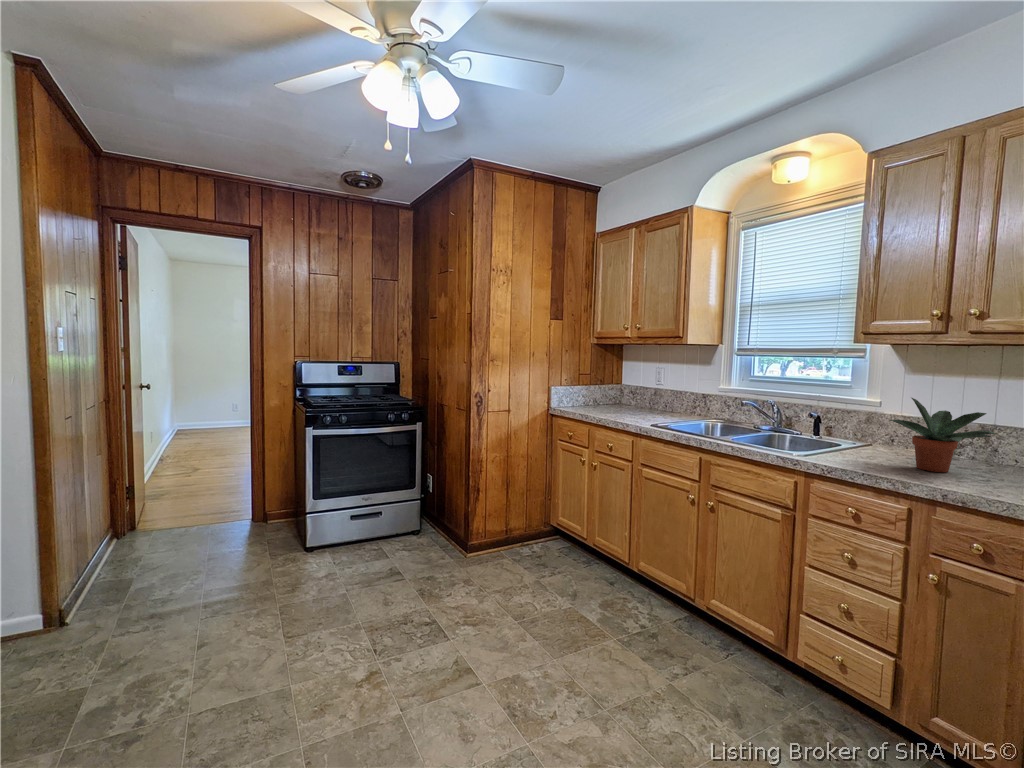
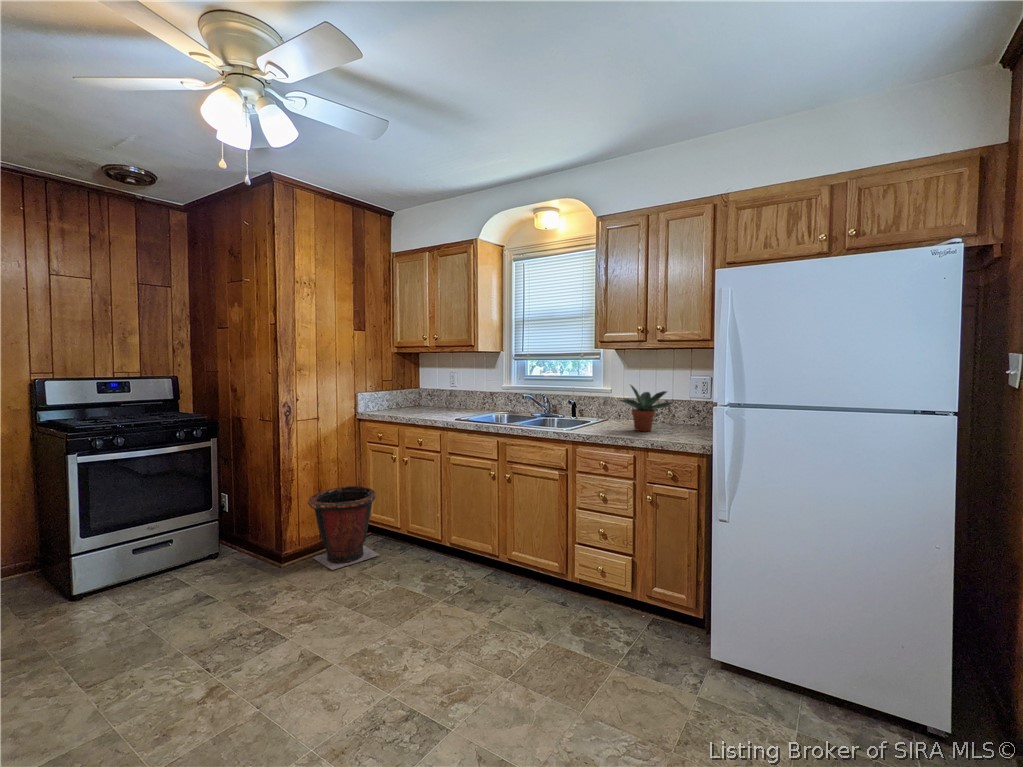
waste bin: none [492,483,562,571] -> present [308,486,379,570]

